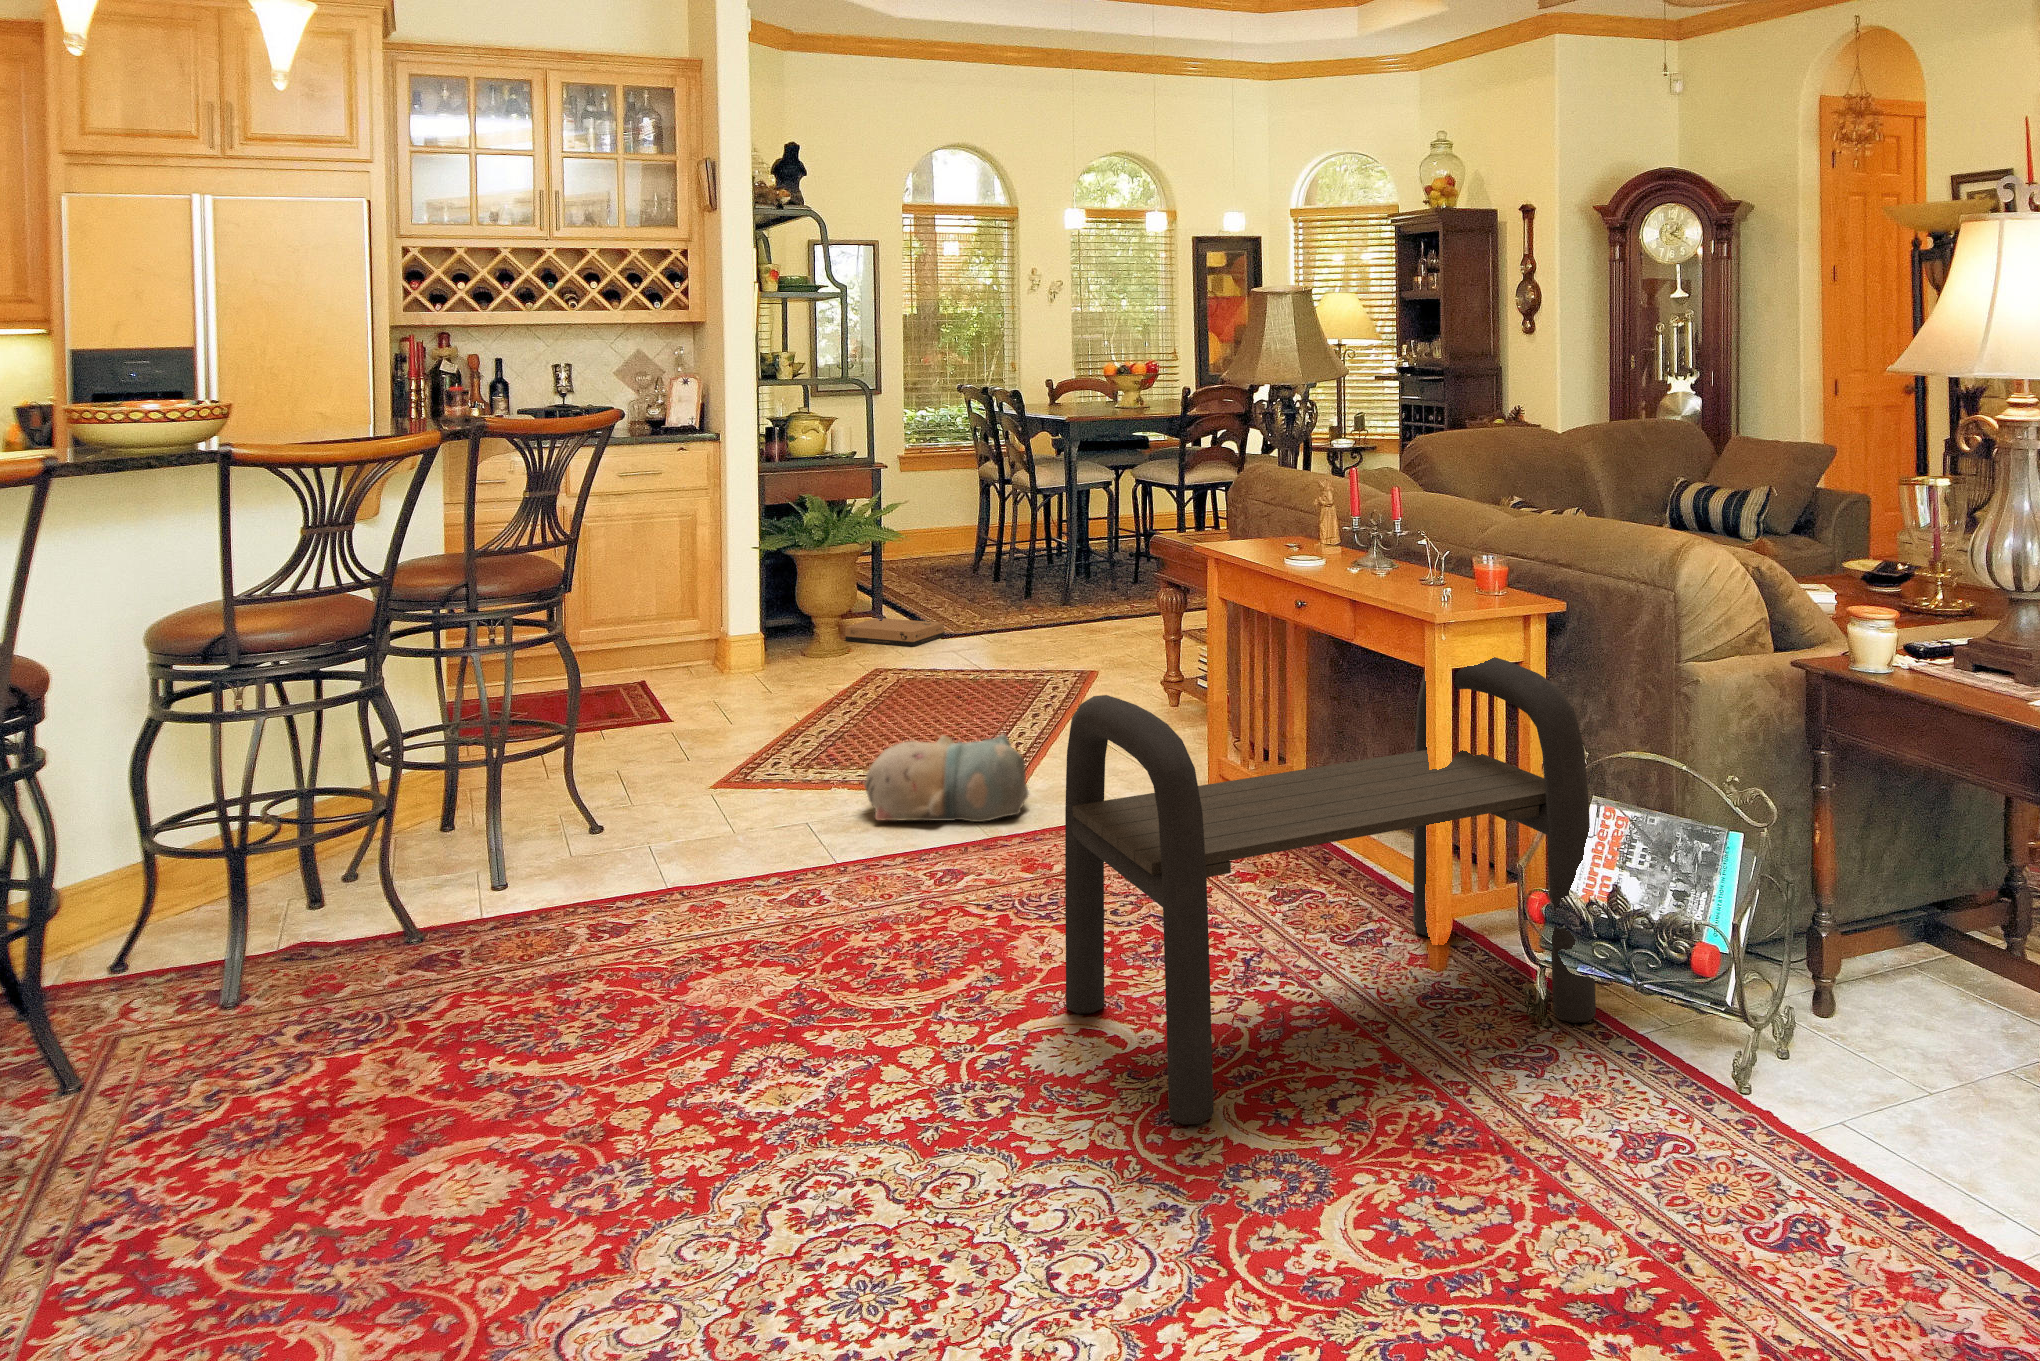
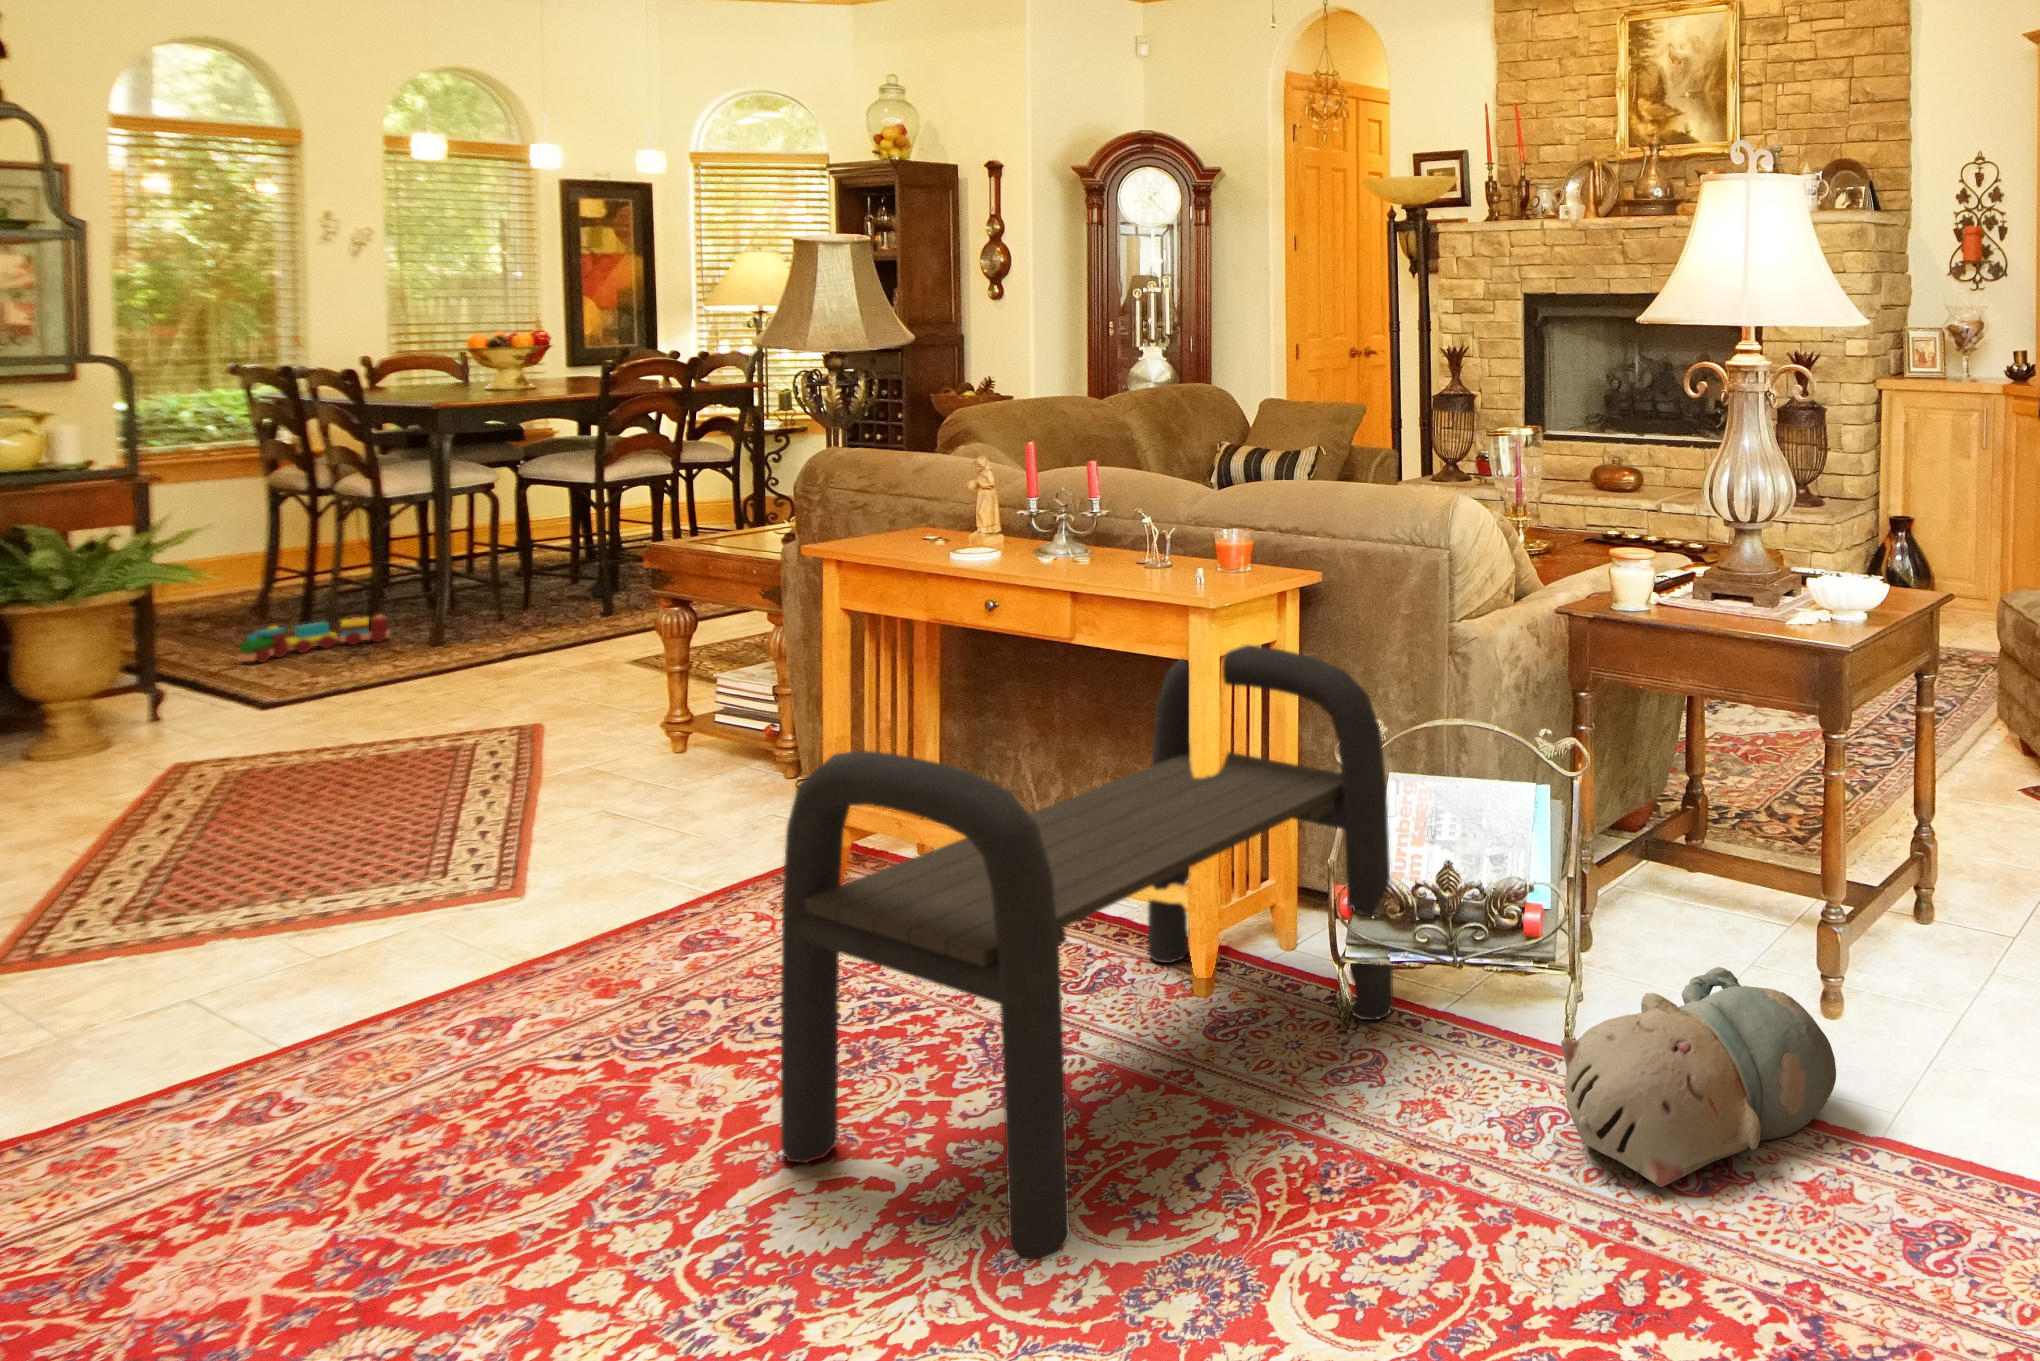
toy train: none [941,583,1037,611] -> present [237,615,390,662]
cardboard box: present [845,618,944,646] -> none [88,681,264,724]
plush toy: present [864,734,1029,822] -> present [1561,967,1836,1187]

